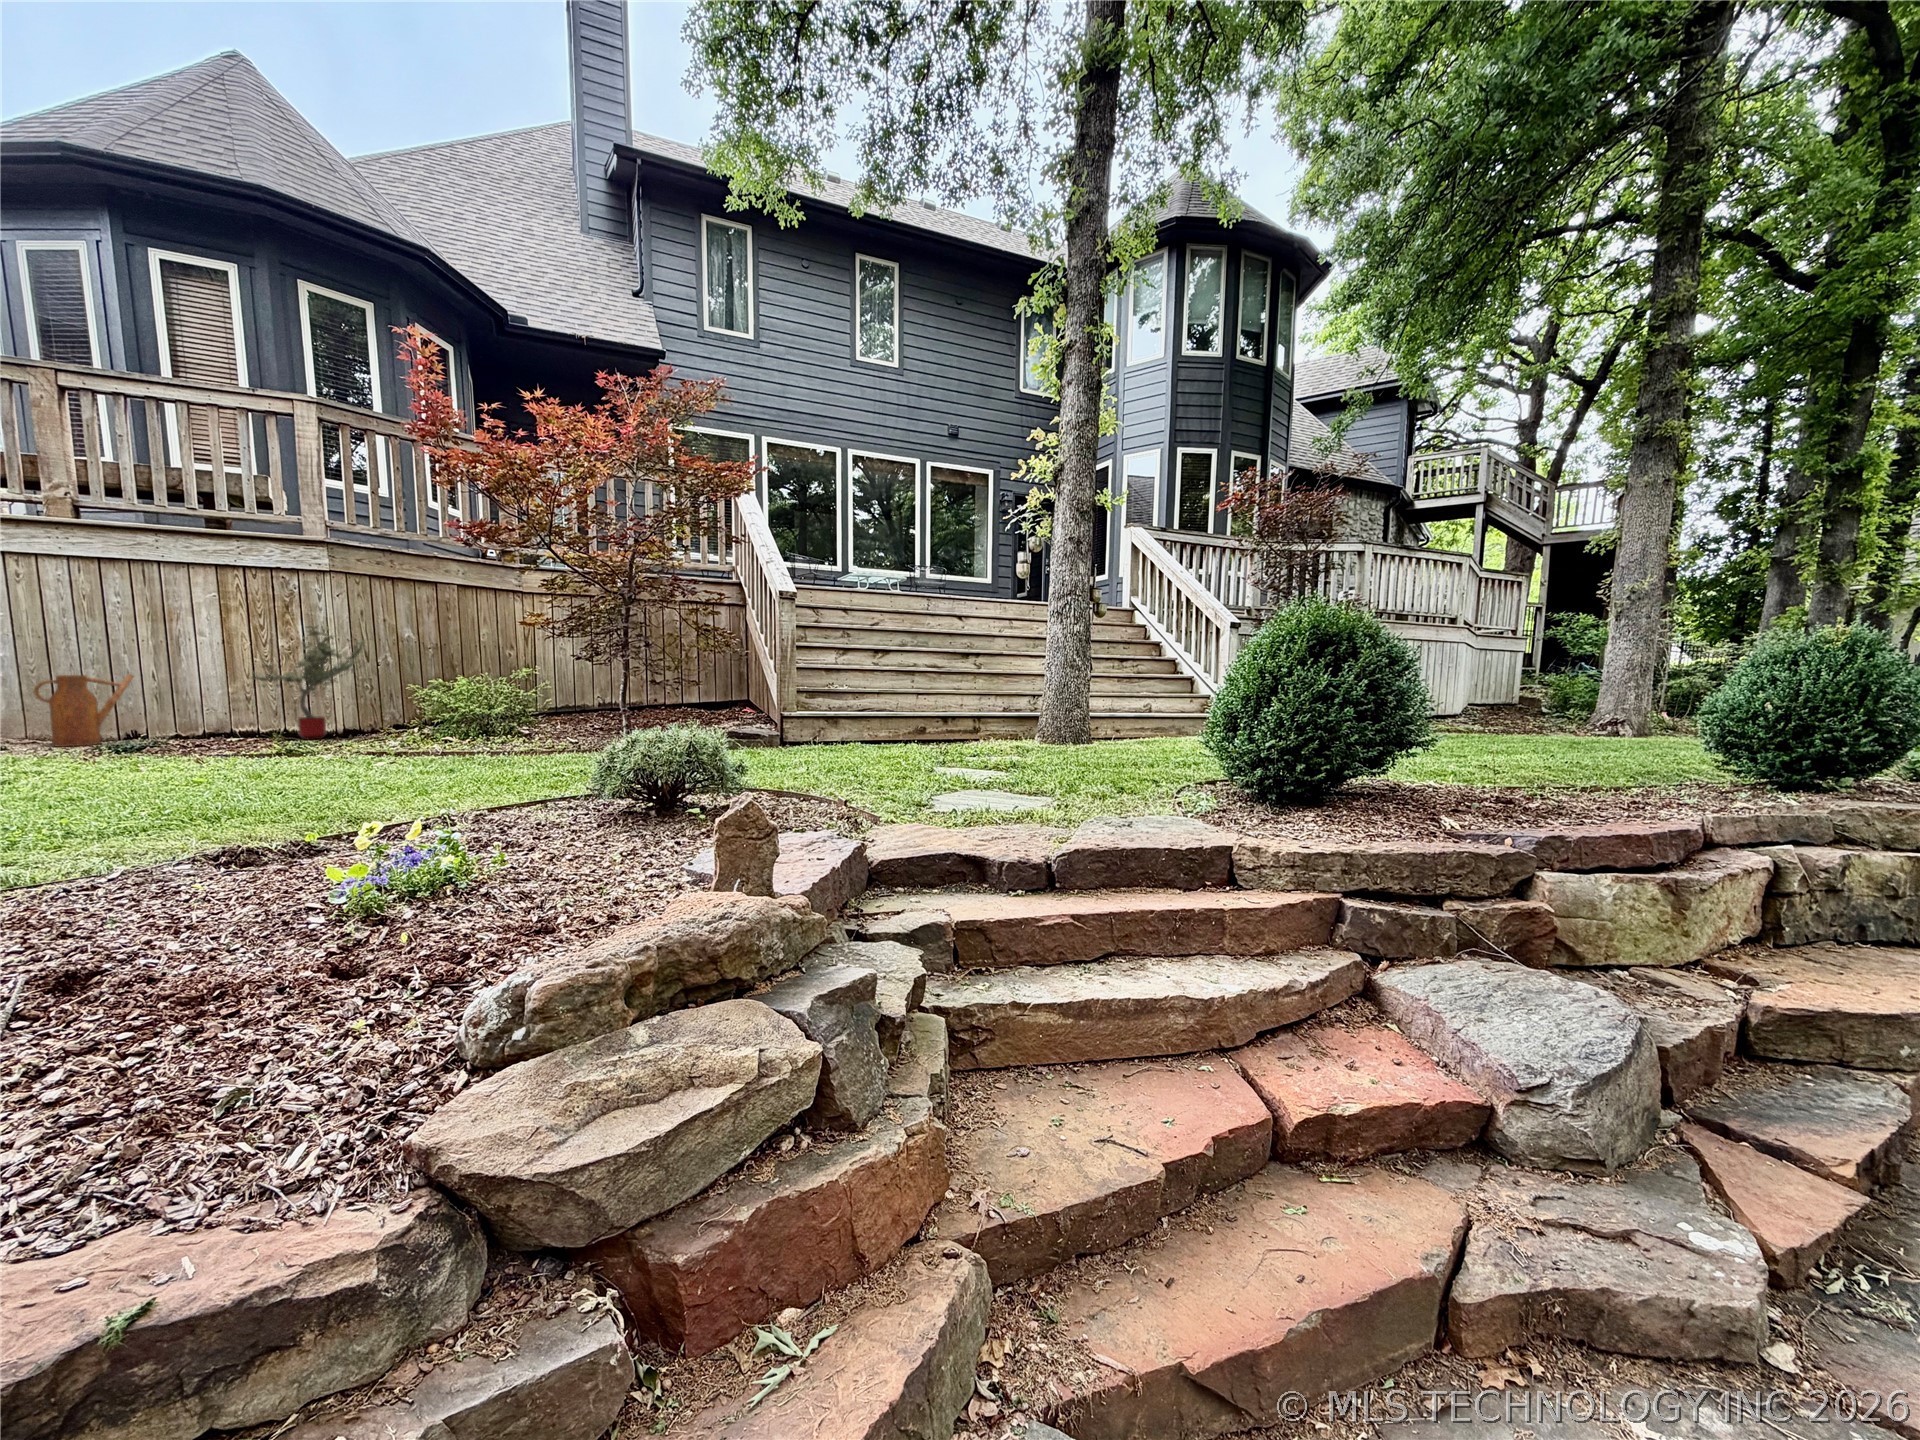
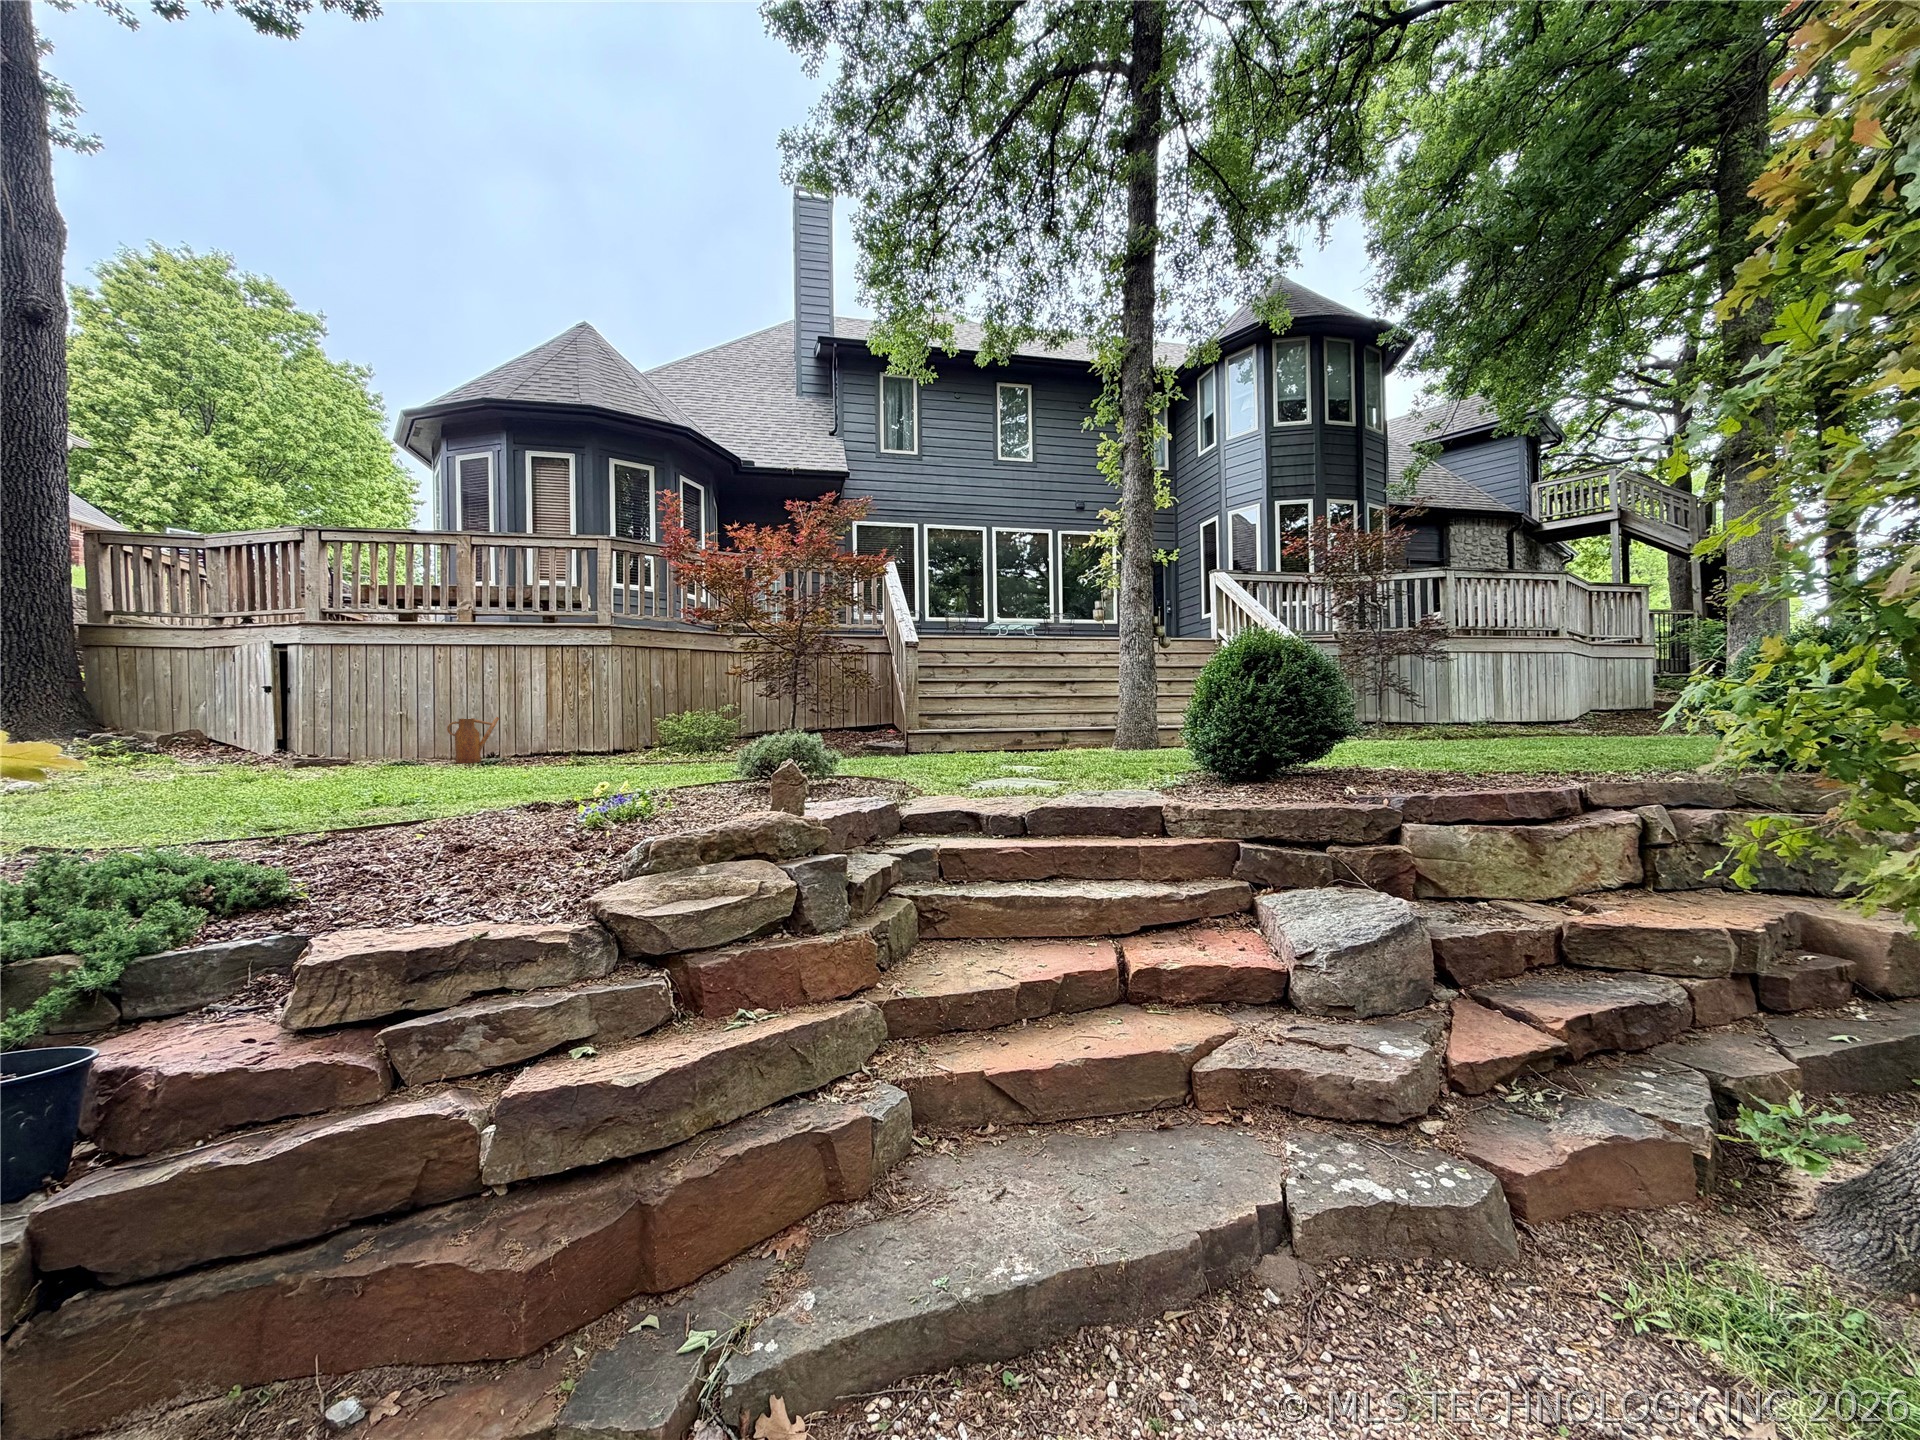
potted tree: present [251,625,364,739] -> none [561,681,631,758]

